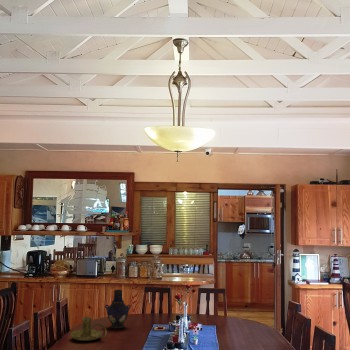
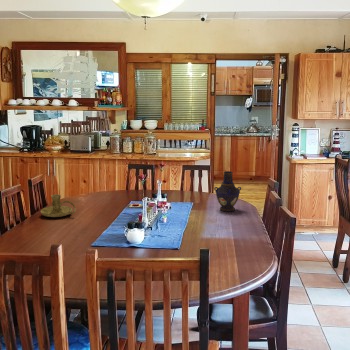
vase: present [105,290,131,329] -> present [214,171,241,212]

